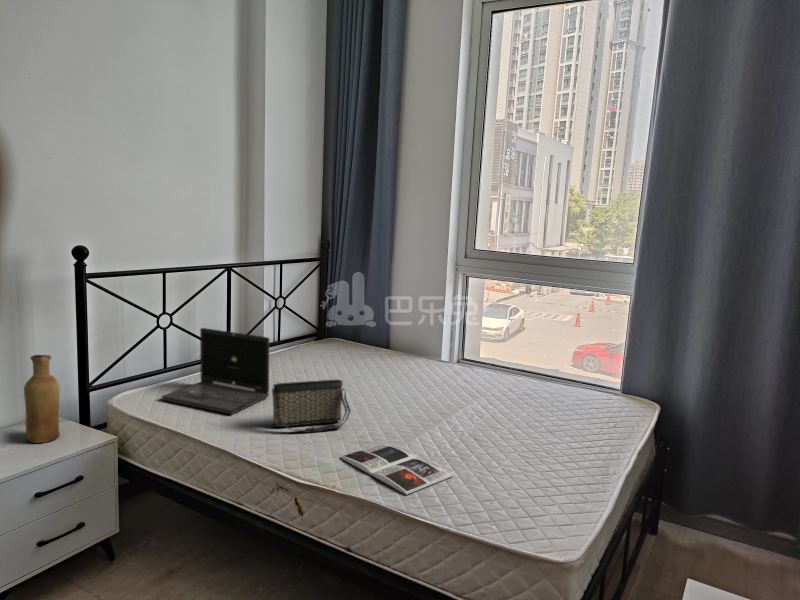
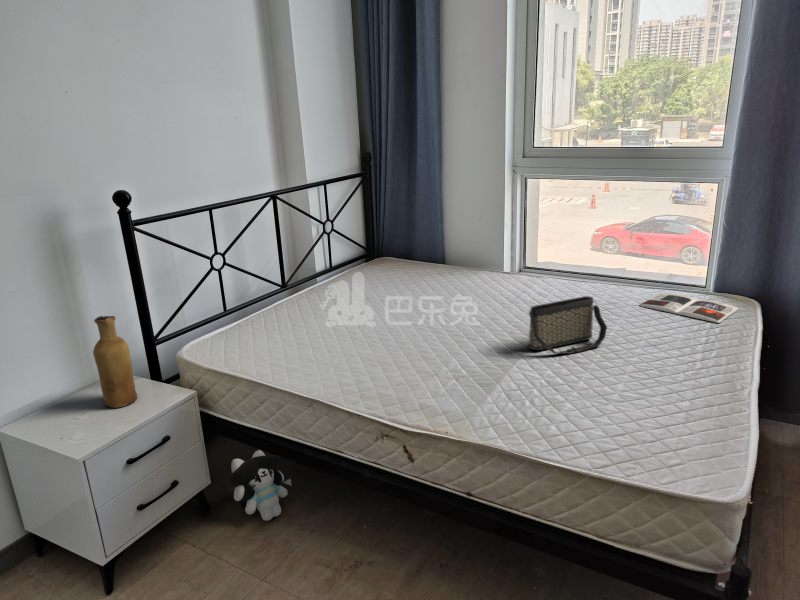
laptop: present [161,328,270,414] -> none [232,266,342,357]
handbag: present [272,380,351,432] -> present [529,296,607,354]
magazine: present [340,442,453,495] -> present [639,293,738,323]
plush toy: none [135,502,198,573] -> present [228,450,291,521]

